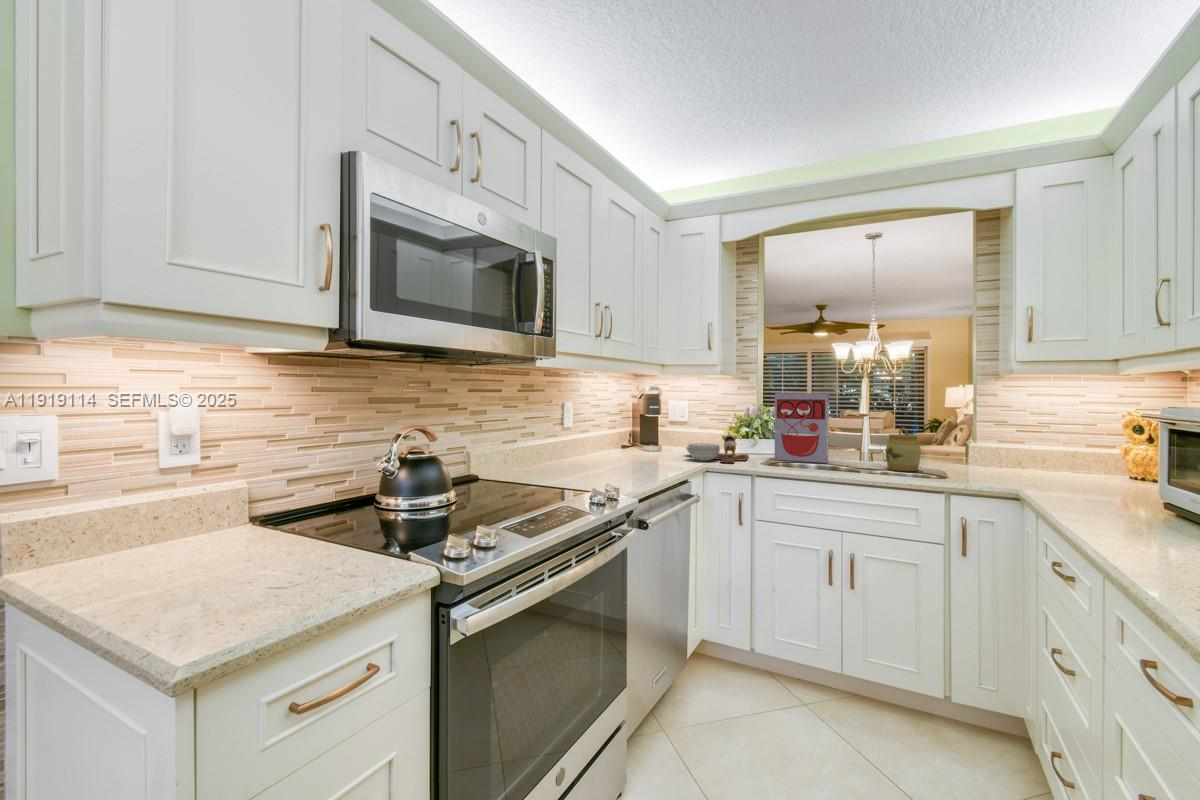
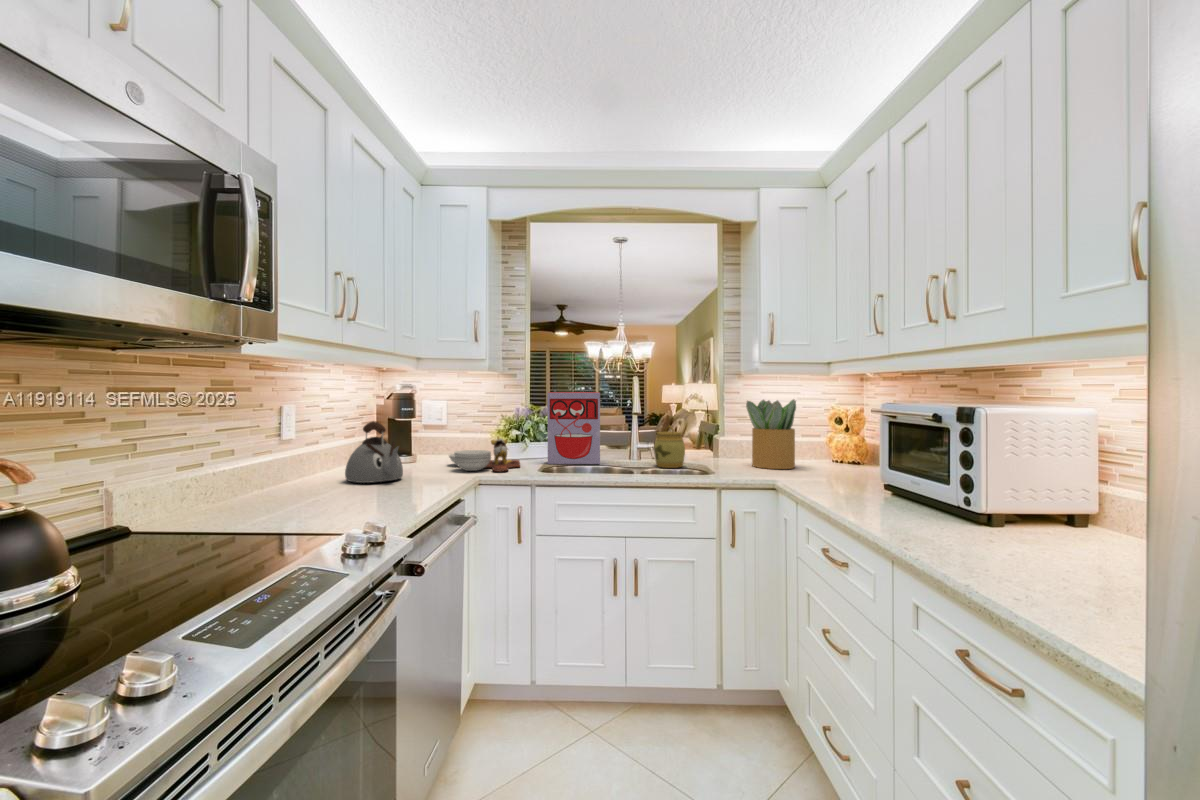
potted plant: none [1001,402,1073,482] -> present [746,400,796,469]
kettle: none [603,416,646,463] -> present [345,421,403,483]

